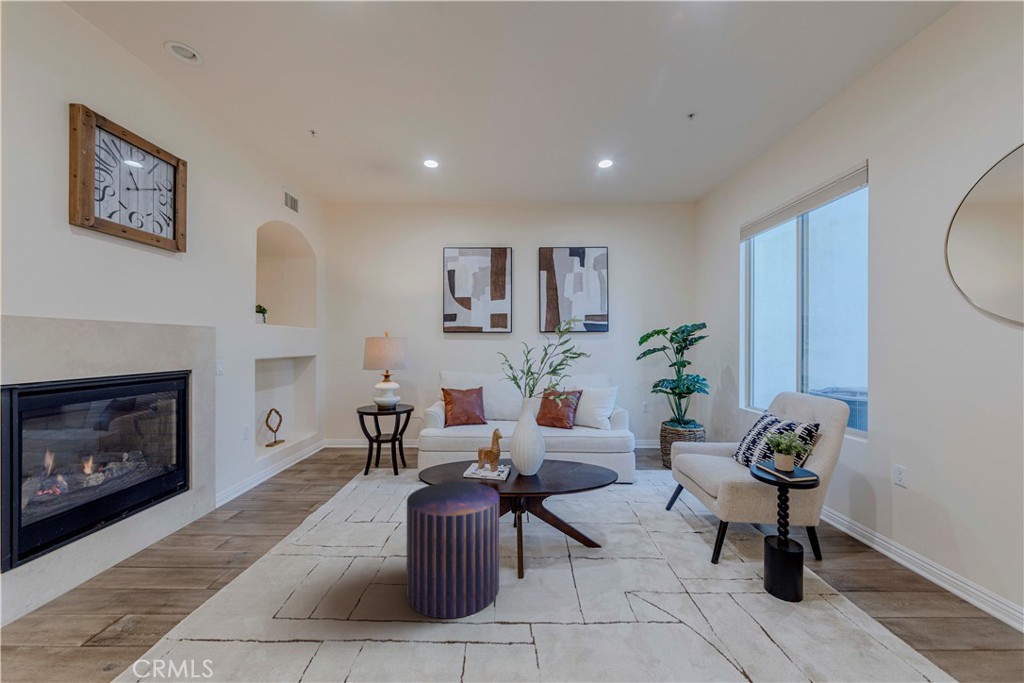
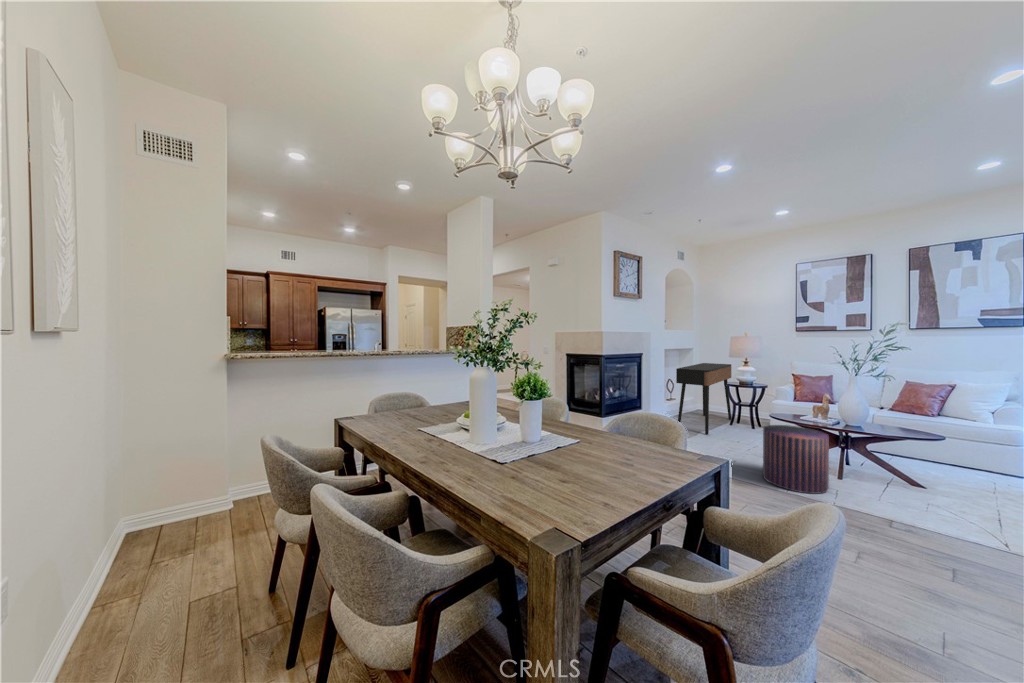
console table: none [268,381,367,512] -> present [676,363,731,434]

